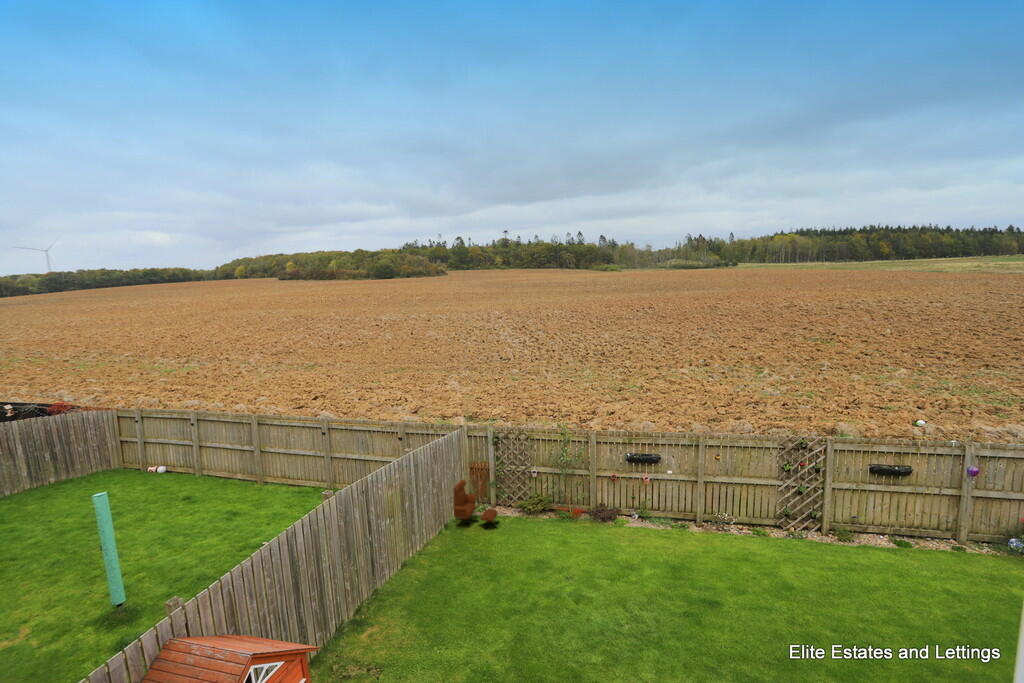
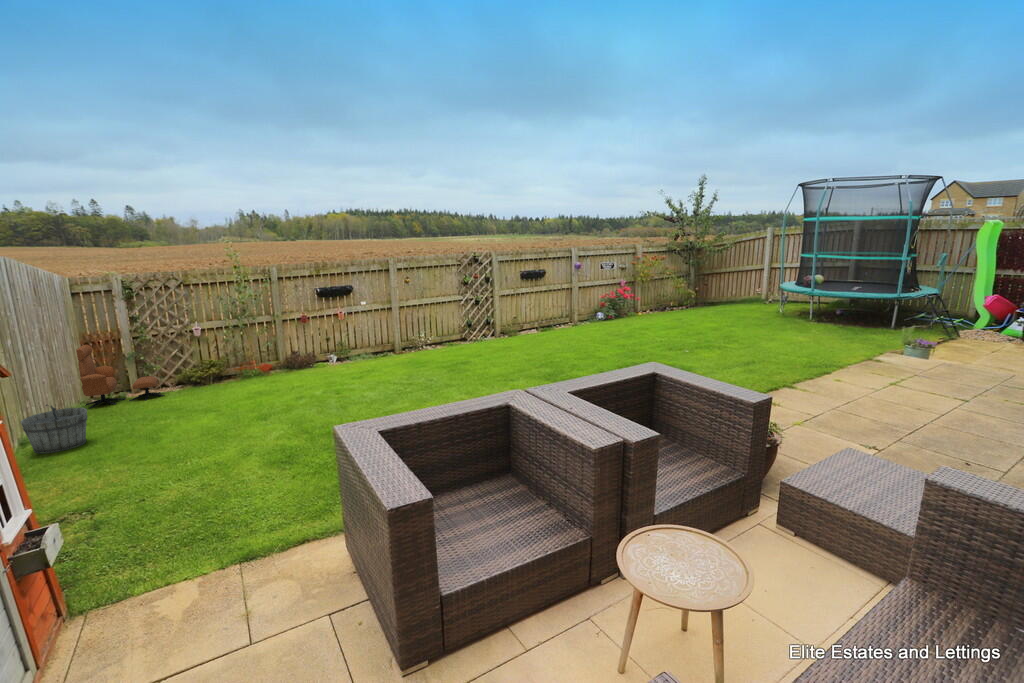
wooden bucket: none [393,552,427,587] -> present [21,405,88,453]

